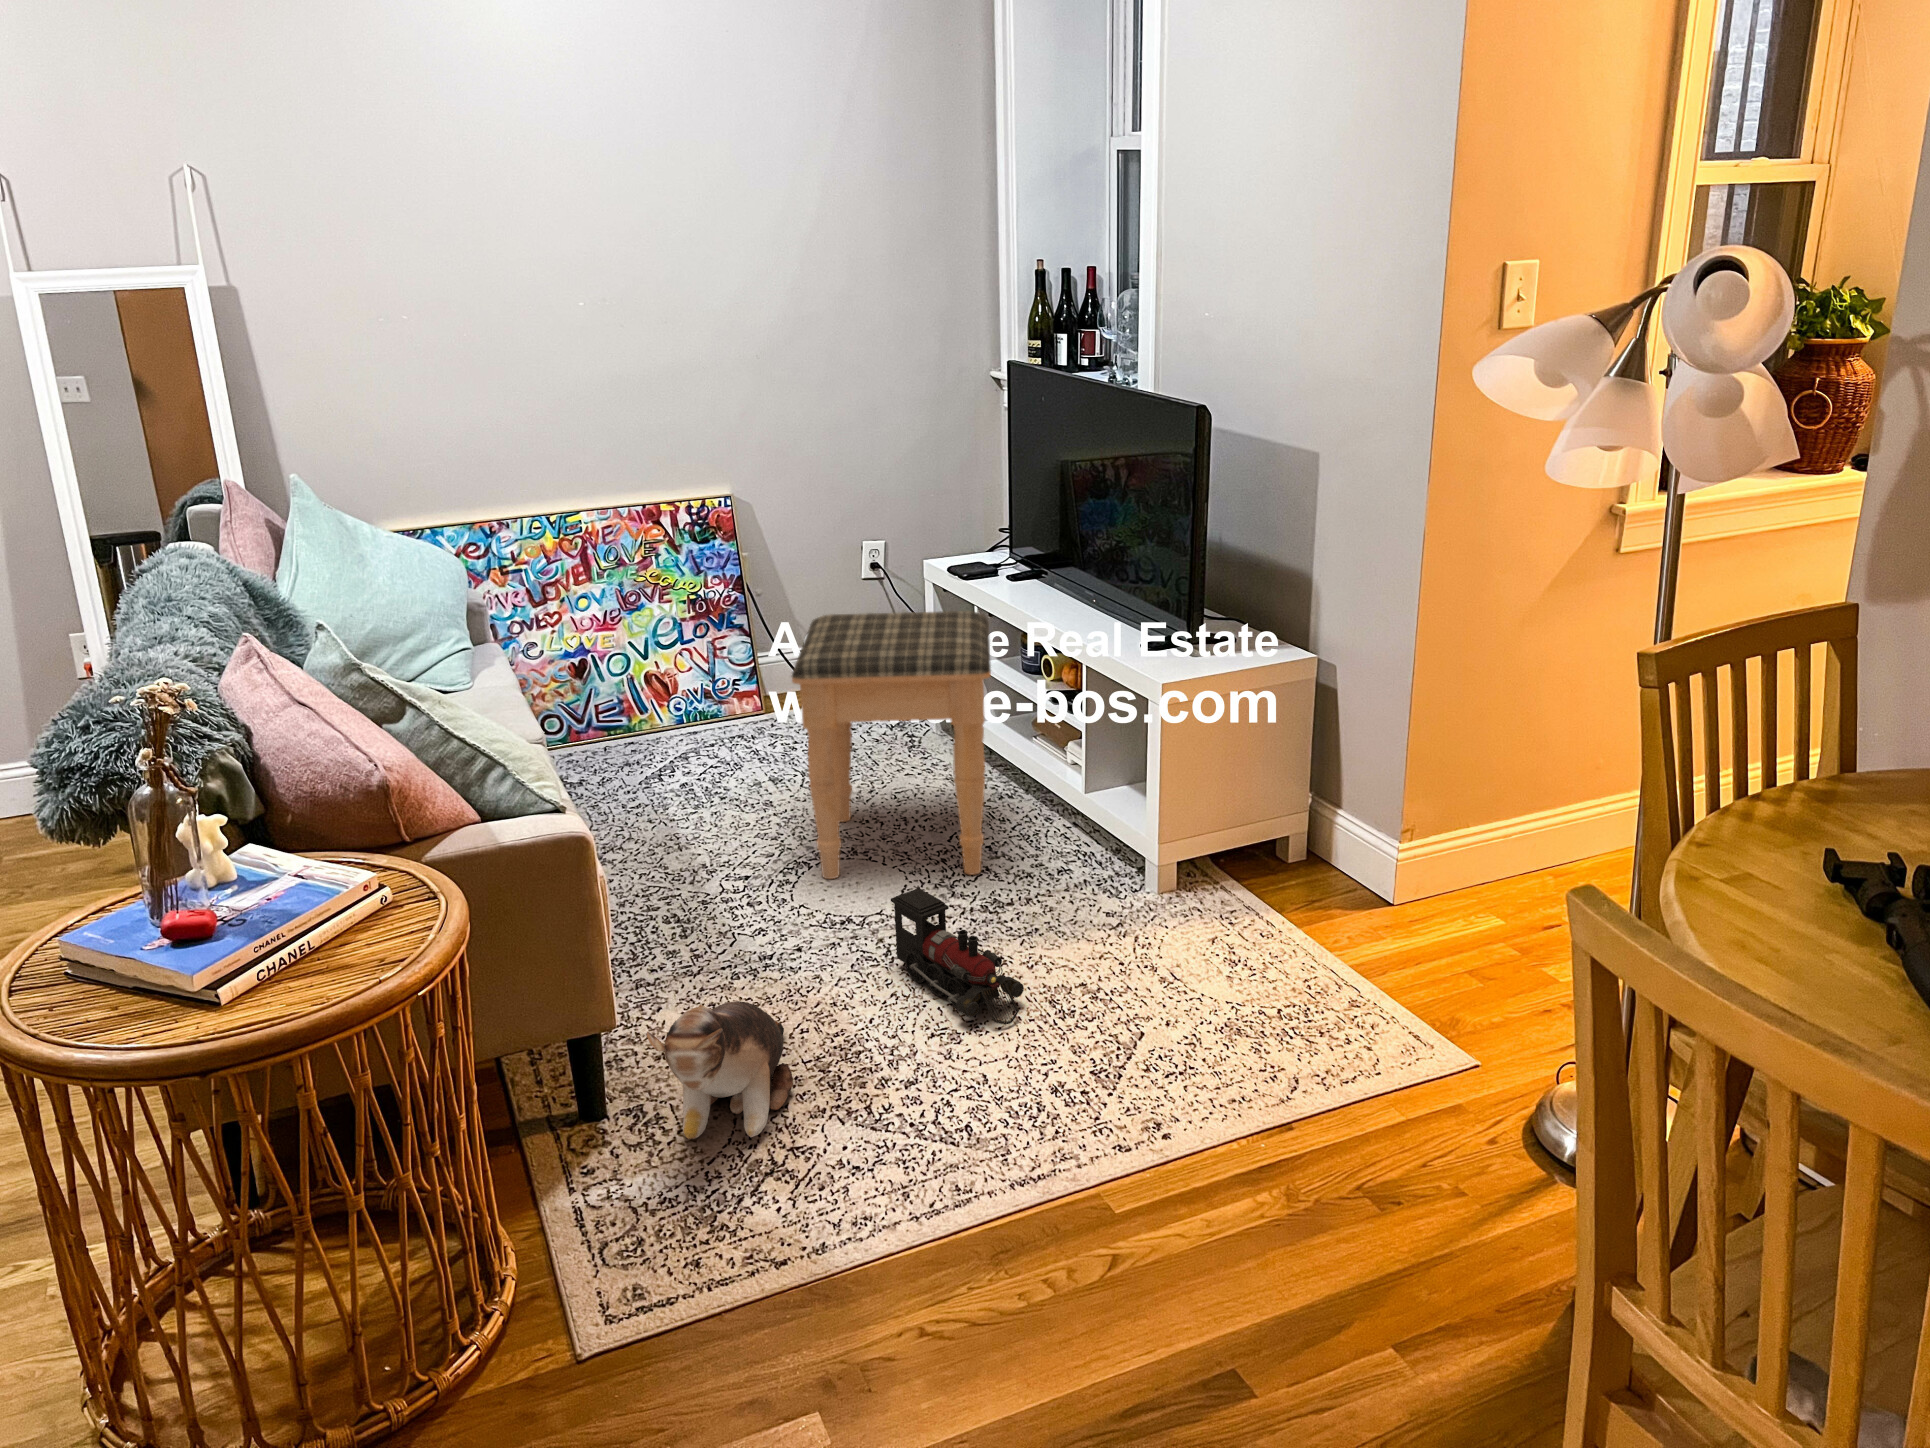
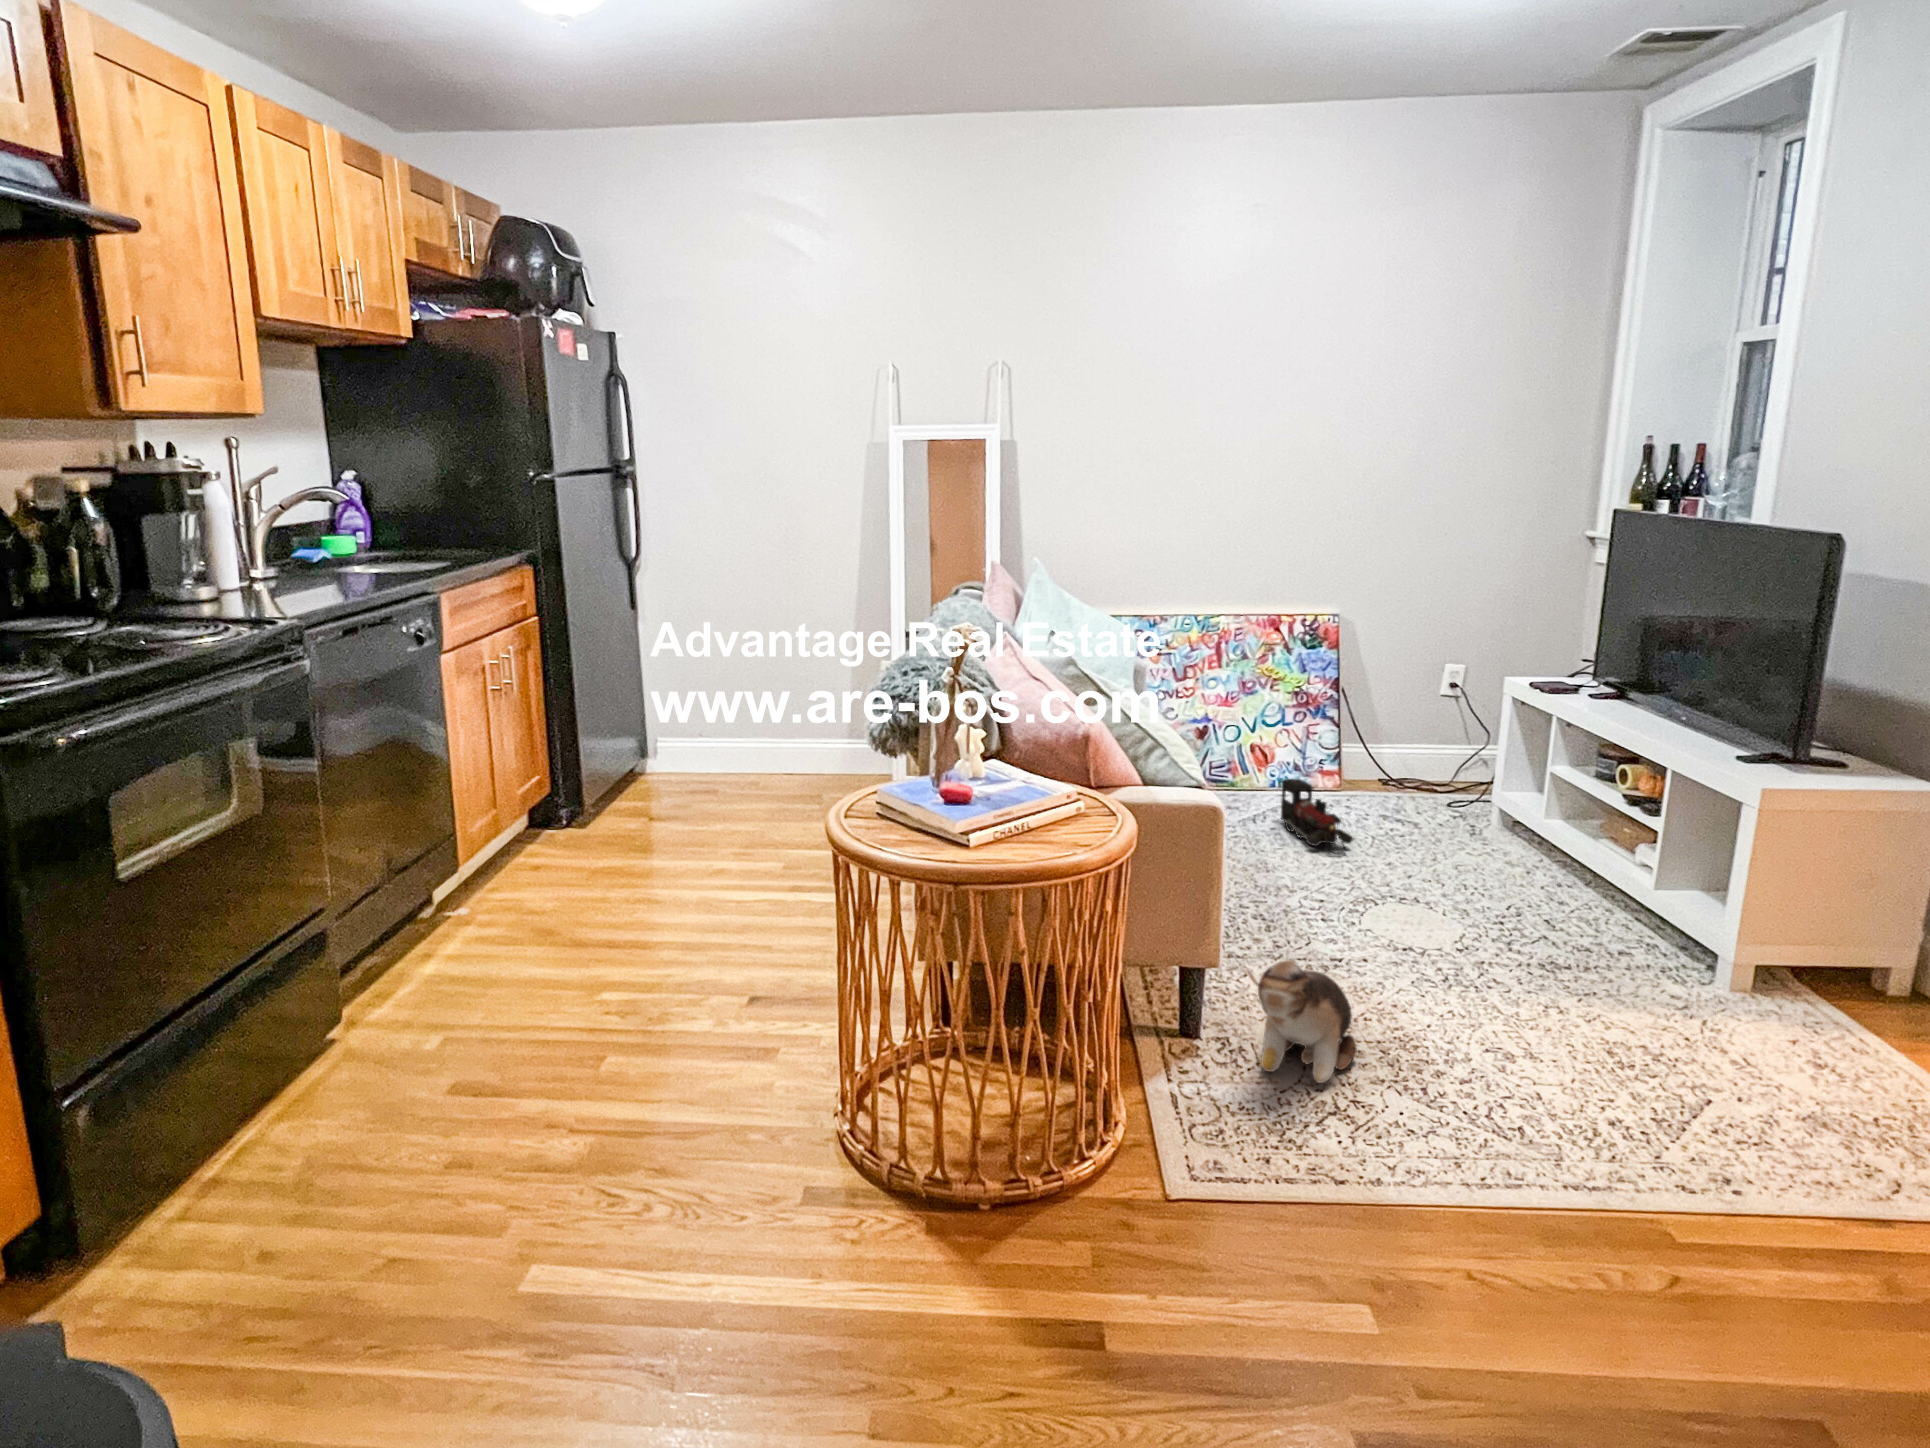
footstool: present [792,611,991,879] -> none [1385,701,1574,939]
toy train: present [891,888,1024,1025] -> present [1281,779,1353,854]

